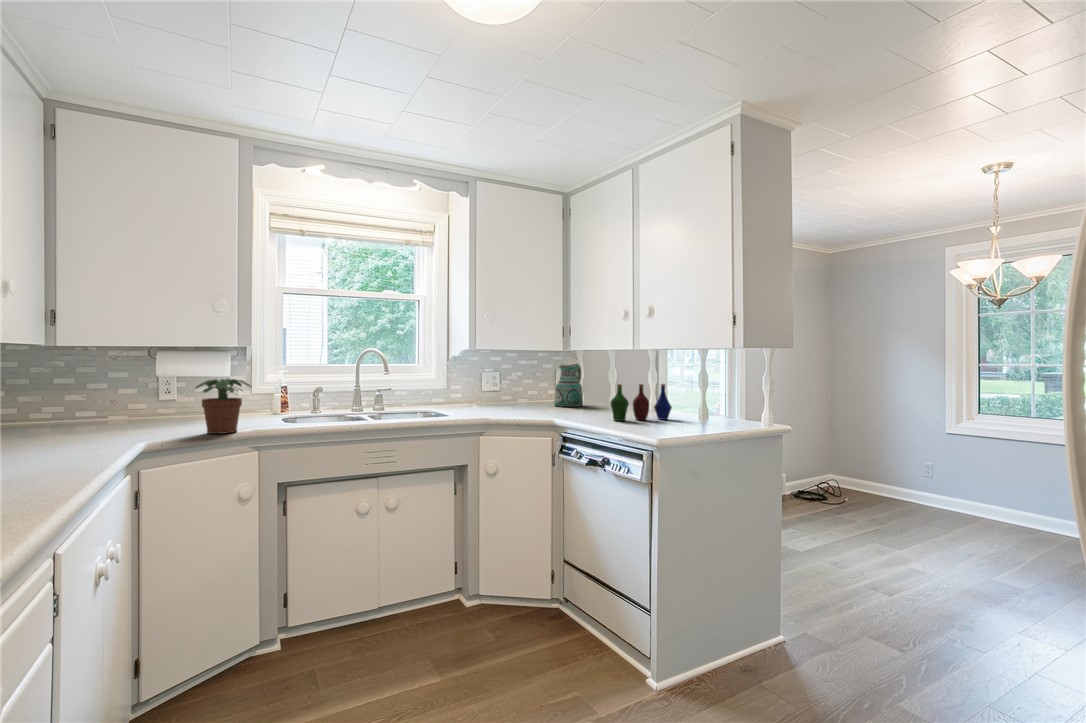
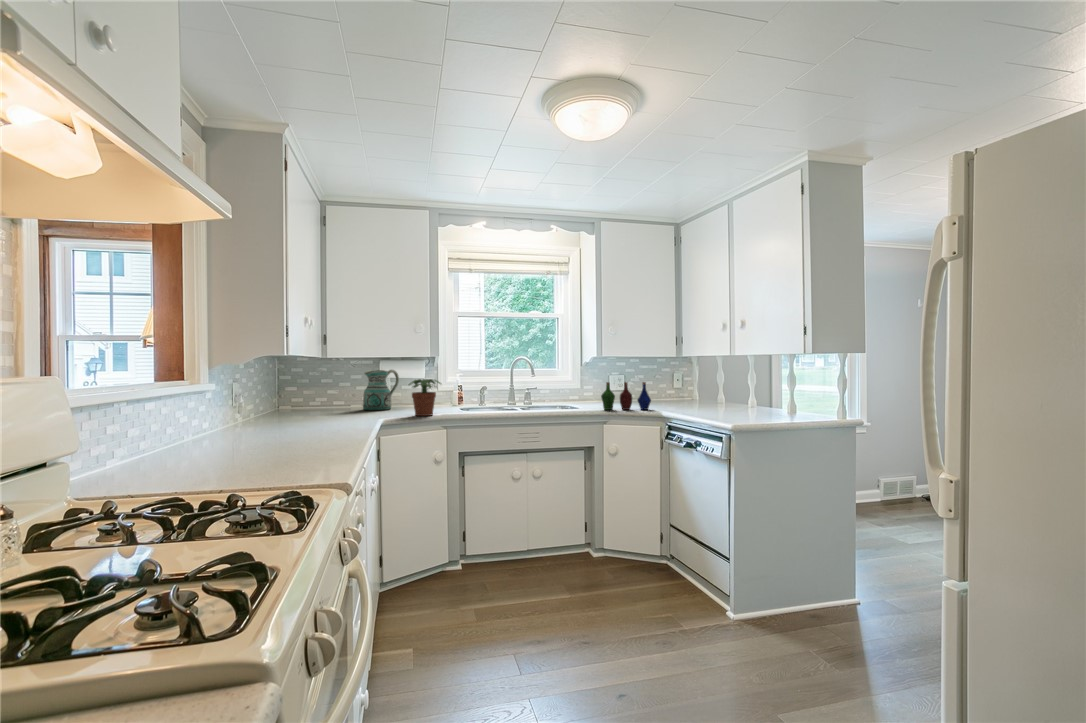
ceramic pitcher: present [554,364,583,407] -> present [363,370,399,410]
bottle: present [610,384,672,421] -> present [601,382,651,410]

